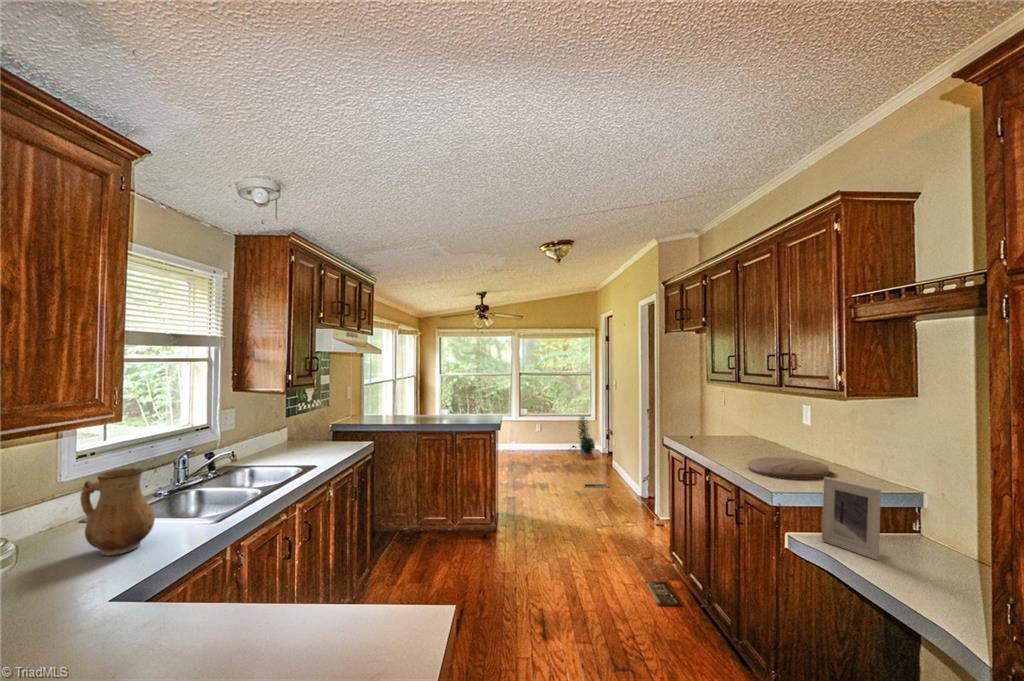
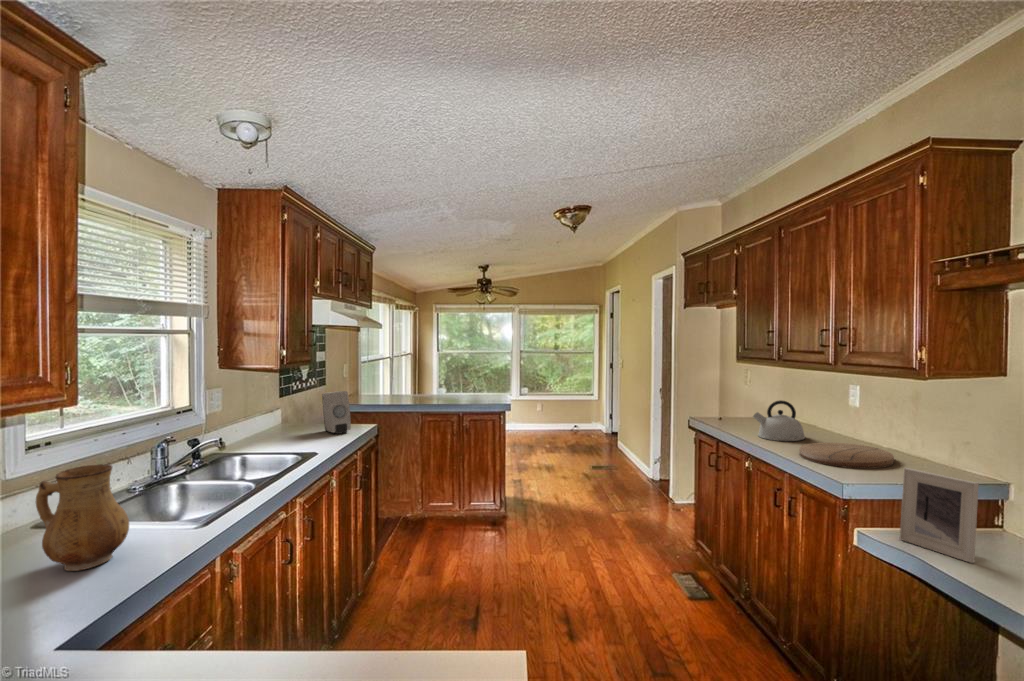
soap dispenser: none [326,410,351,450] -> present [322,391,351,434]
potted plant: present [578,416,595,460] -> none [579,393,600,441]
kettle: none [714,419,761,456] -> present [753,400,806,441]

